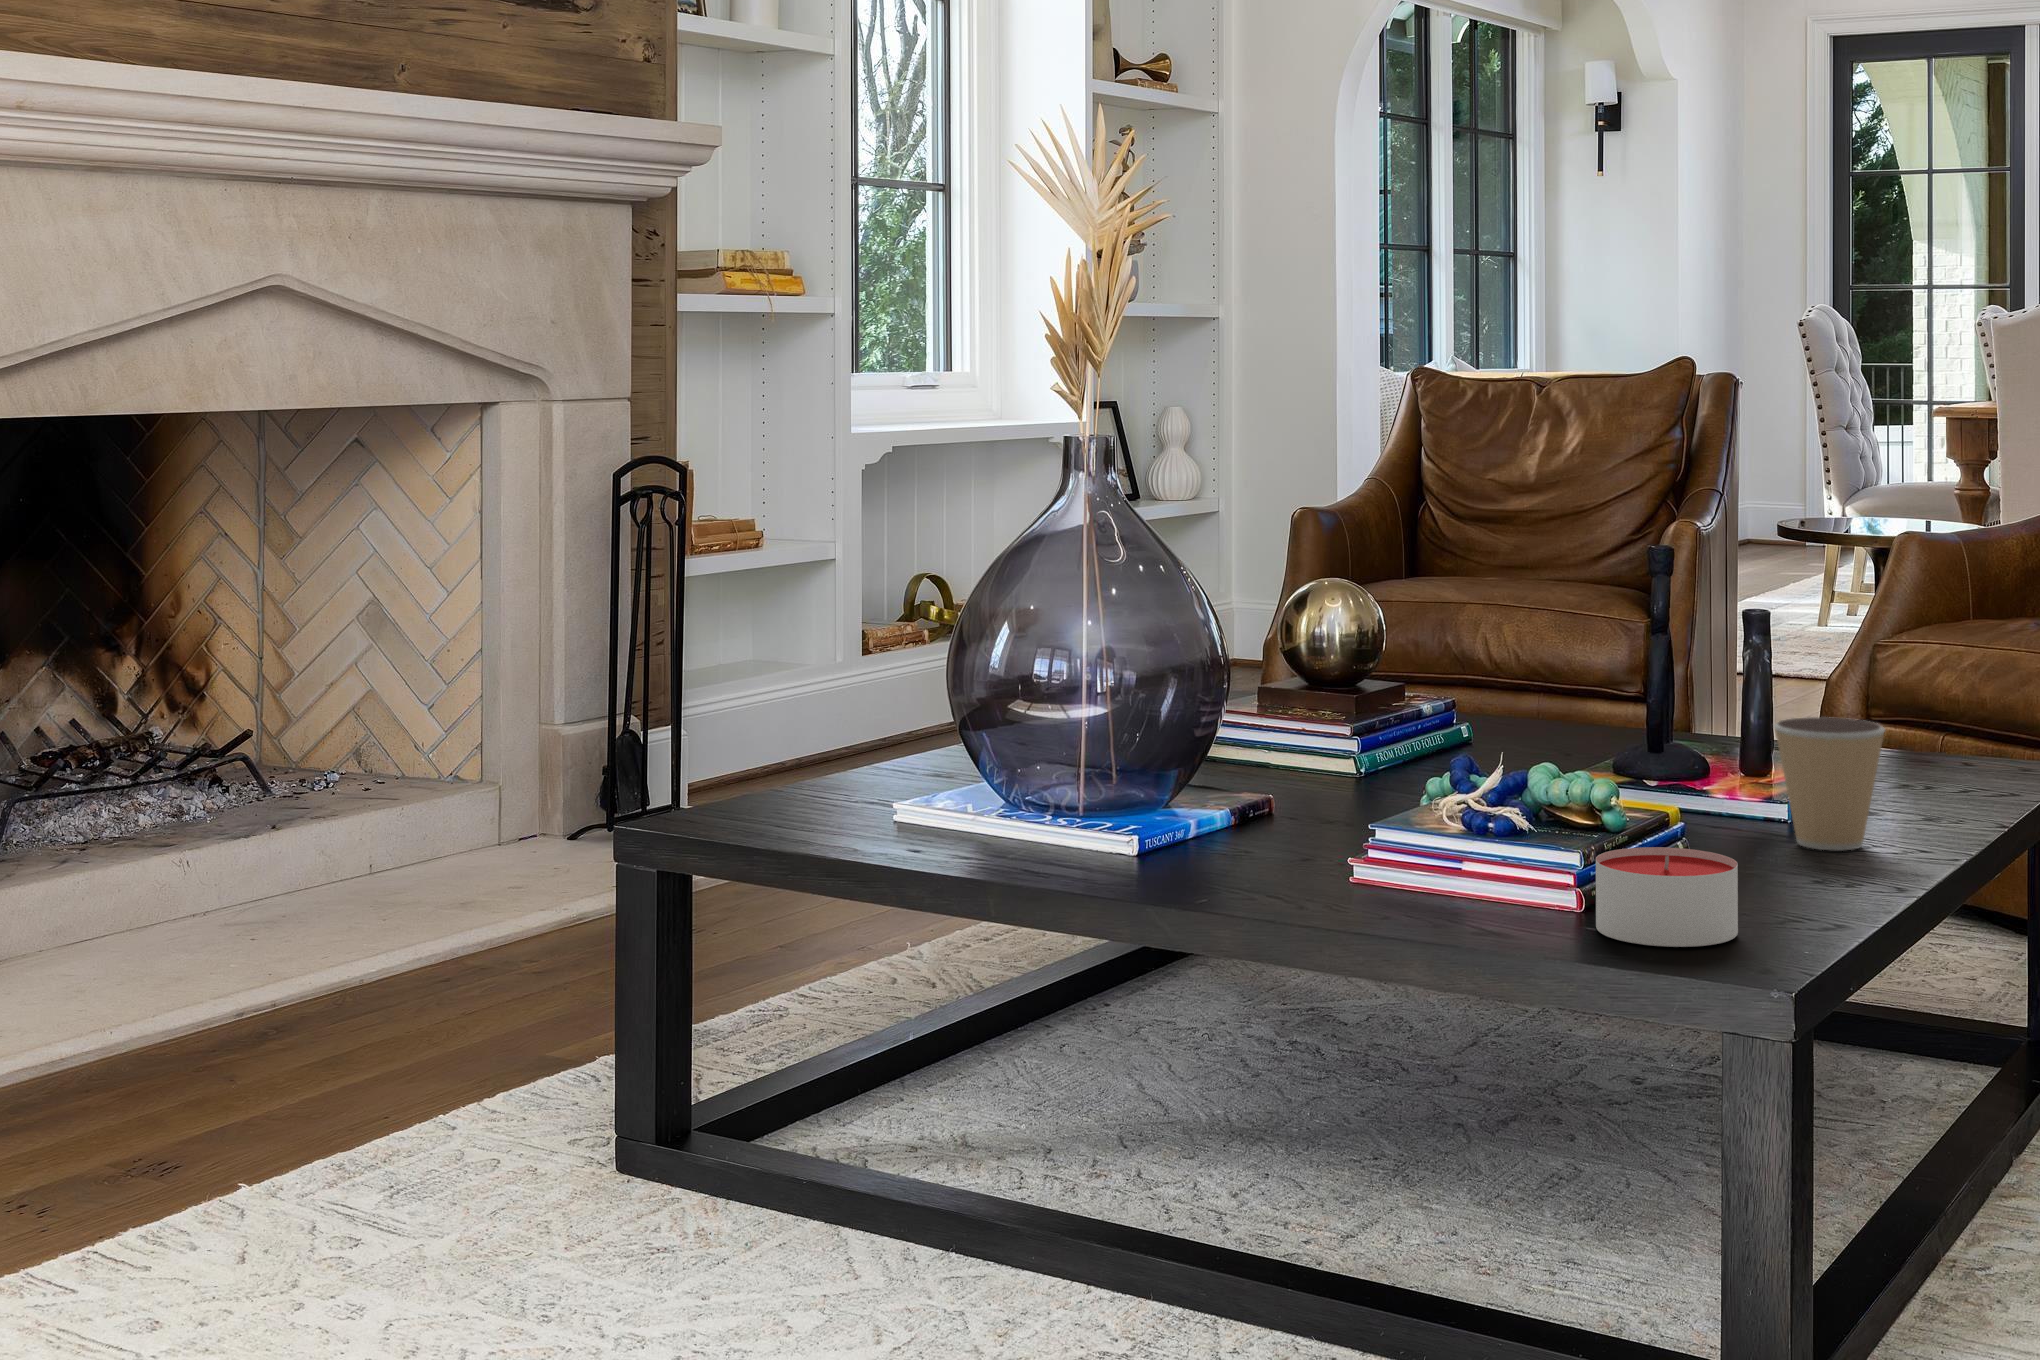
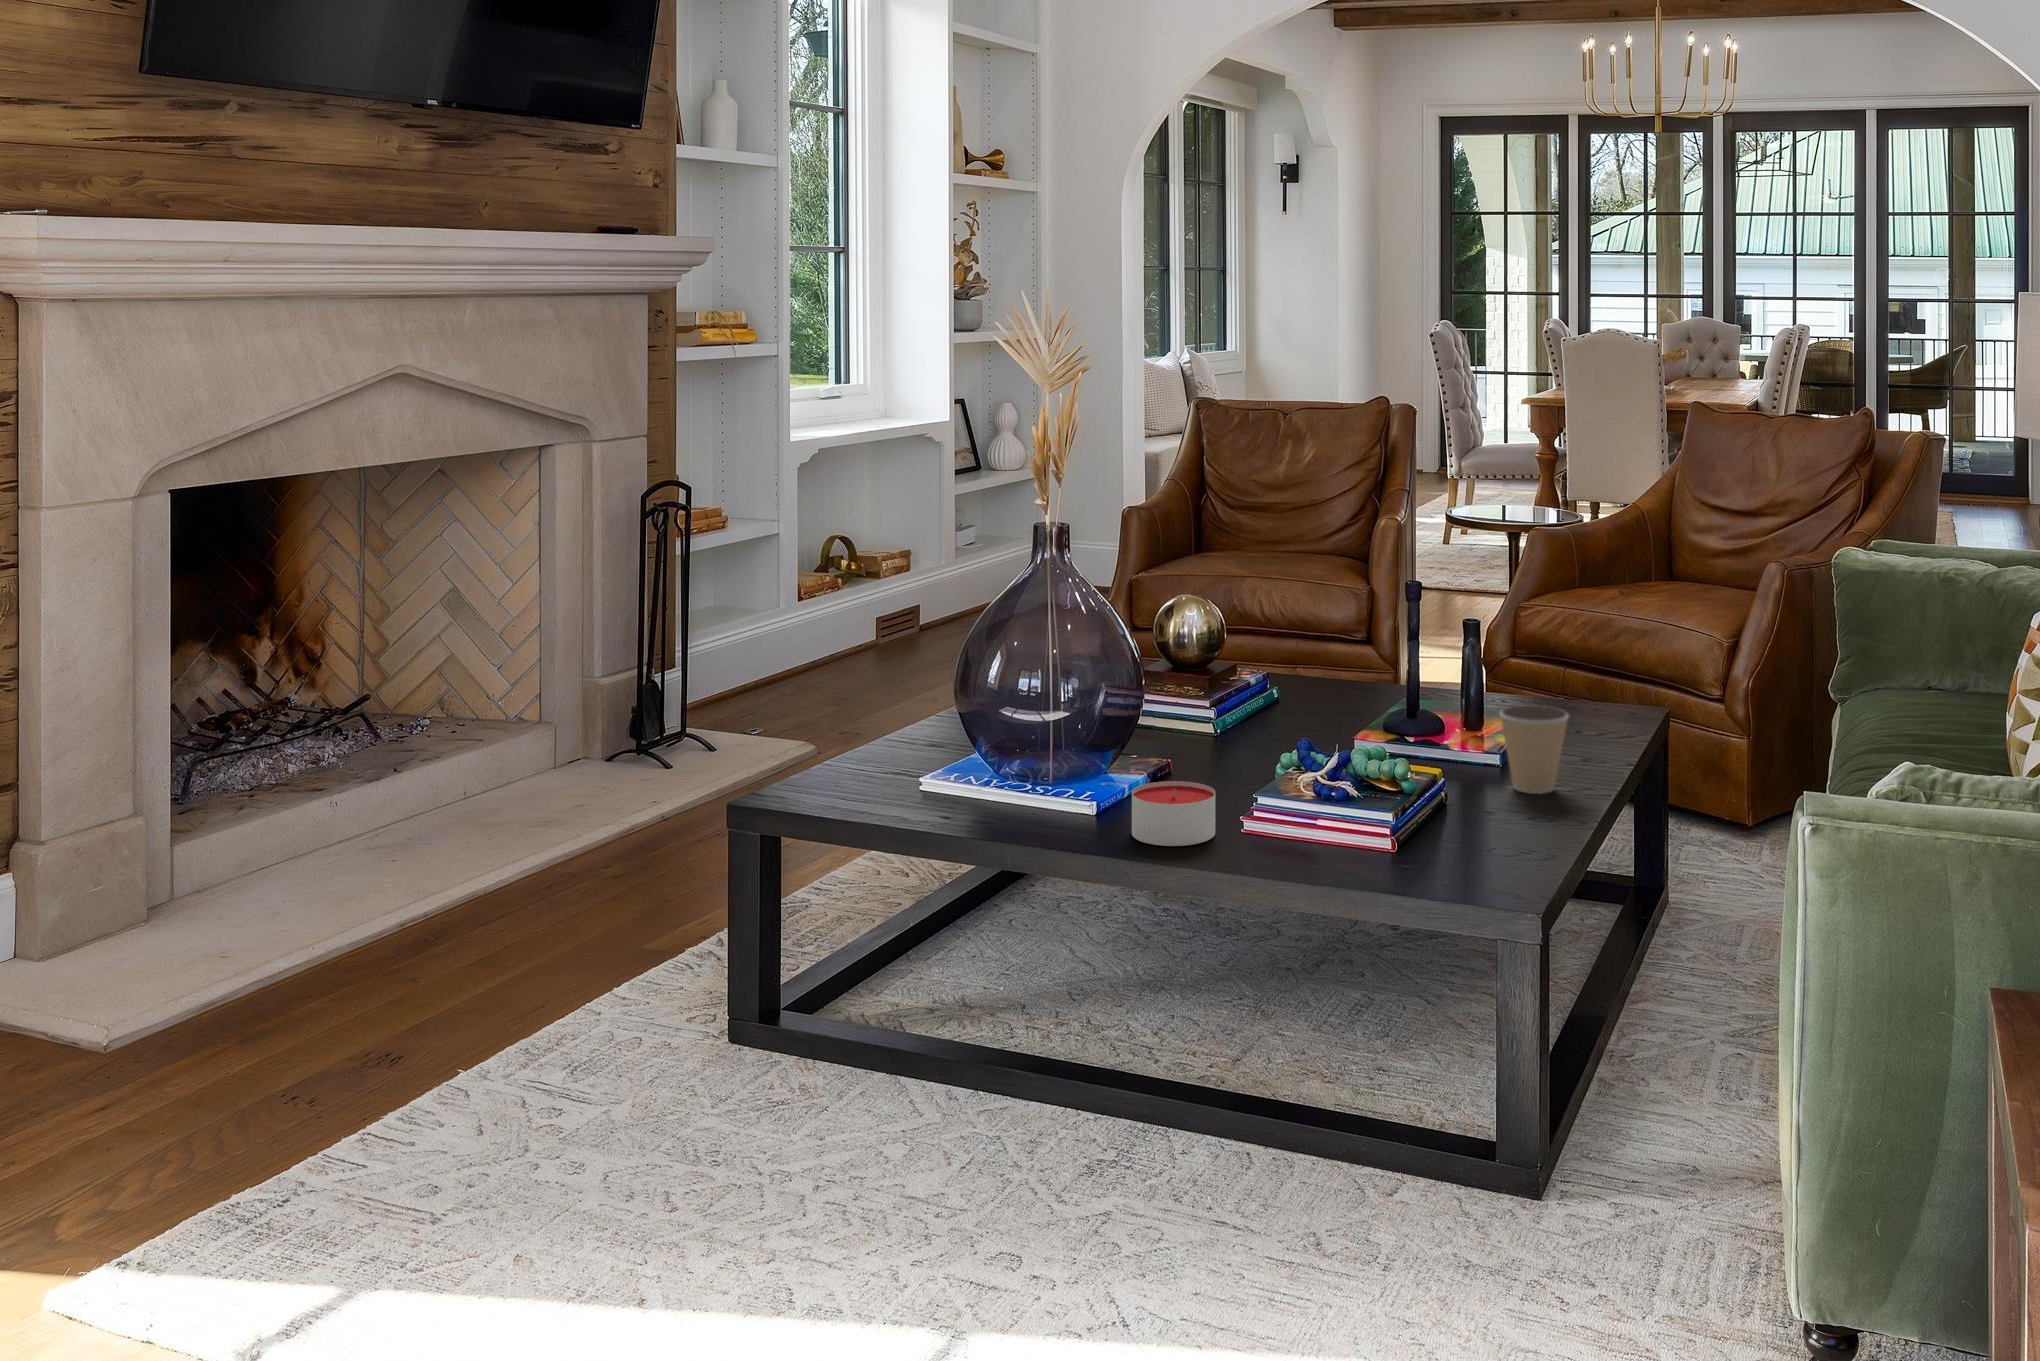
candle: present [1596,847,1738,947] -> present [1132,781,1215,846]

